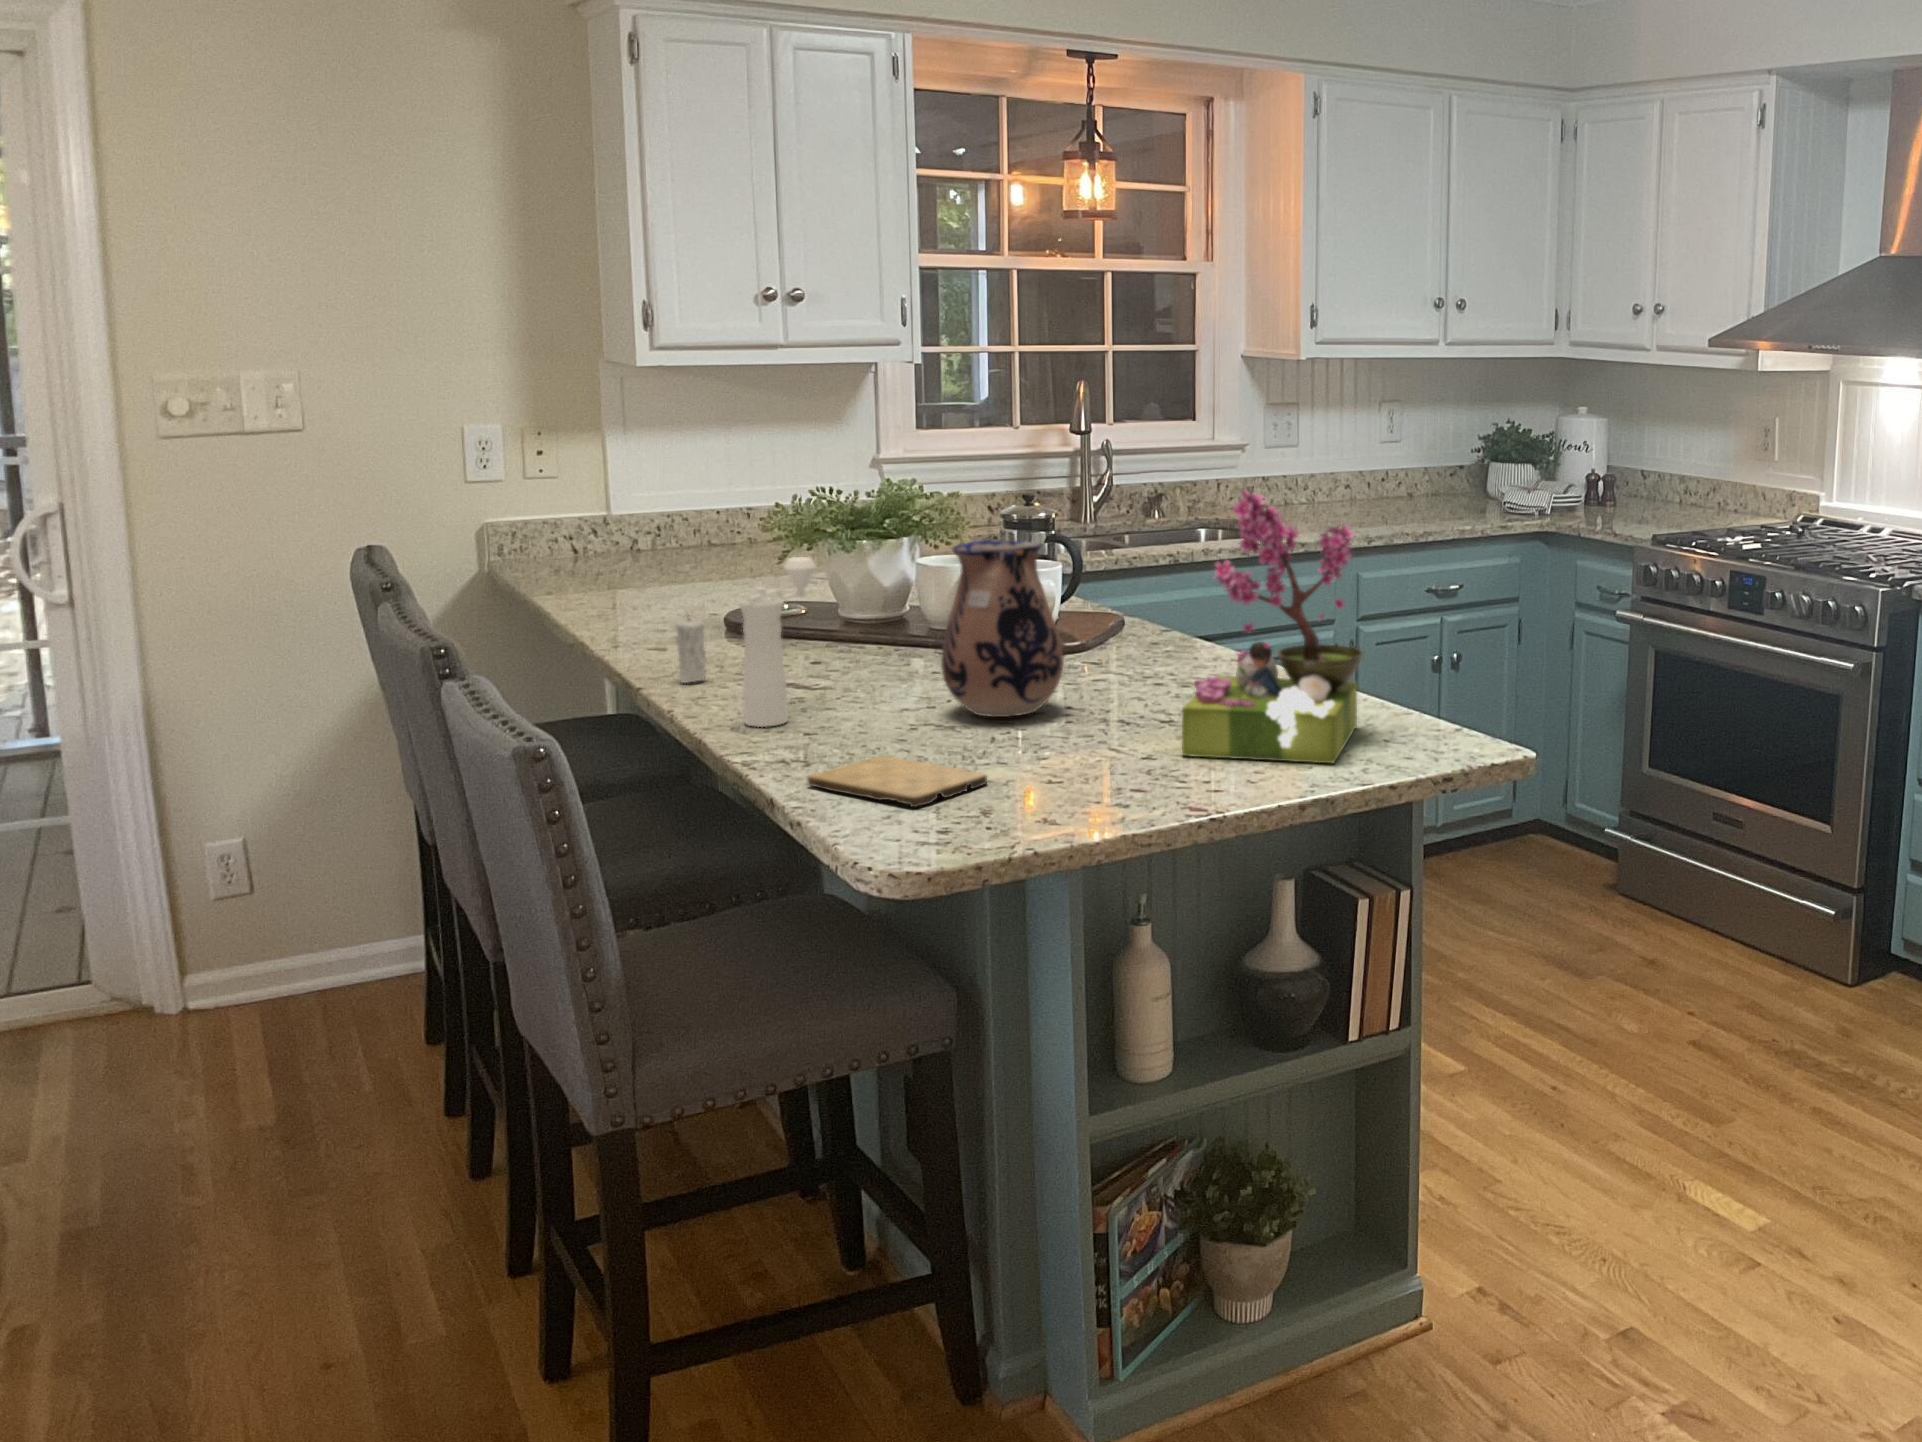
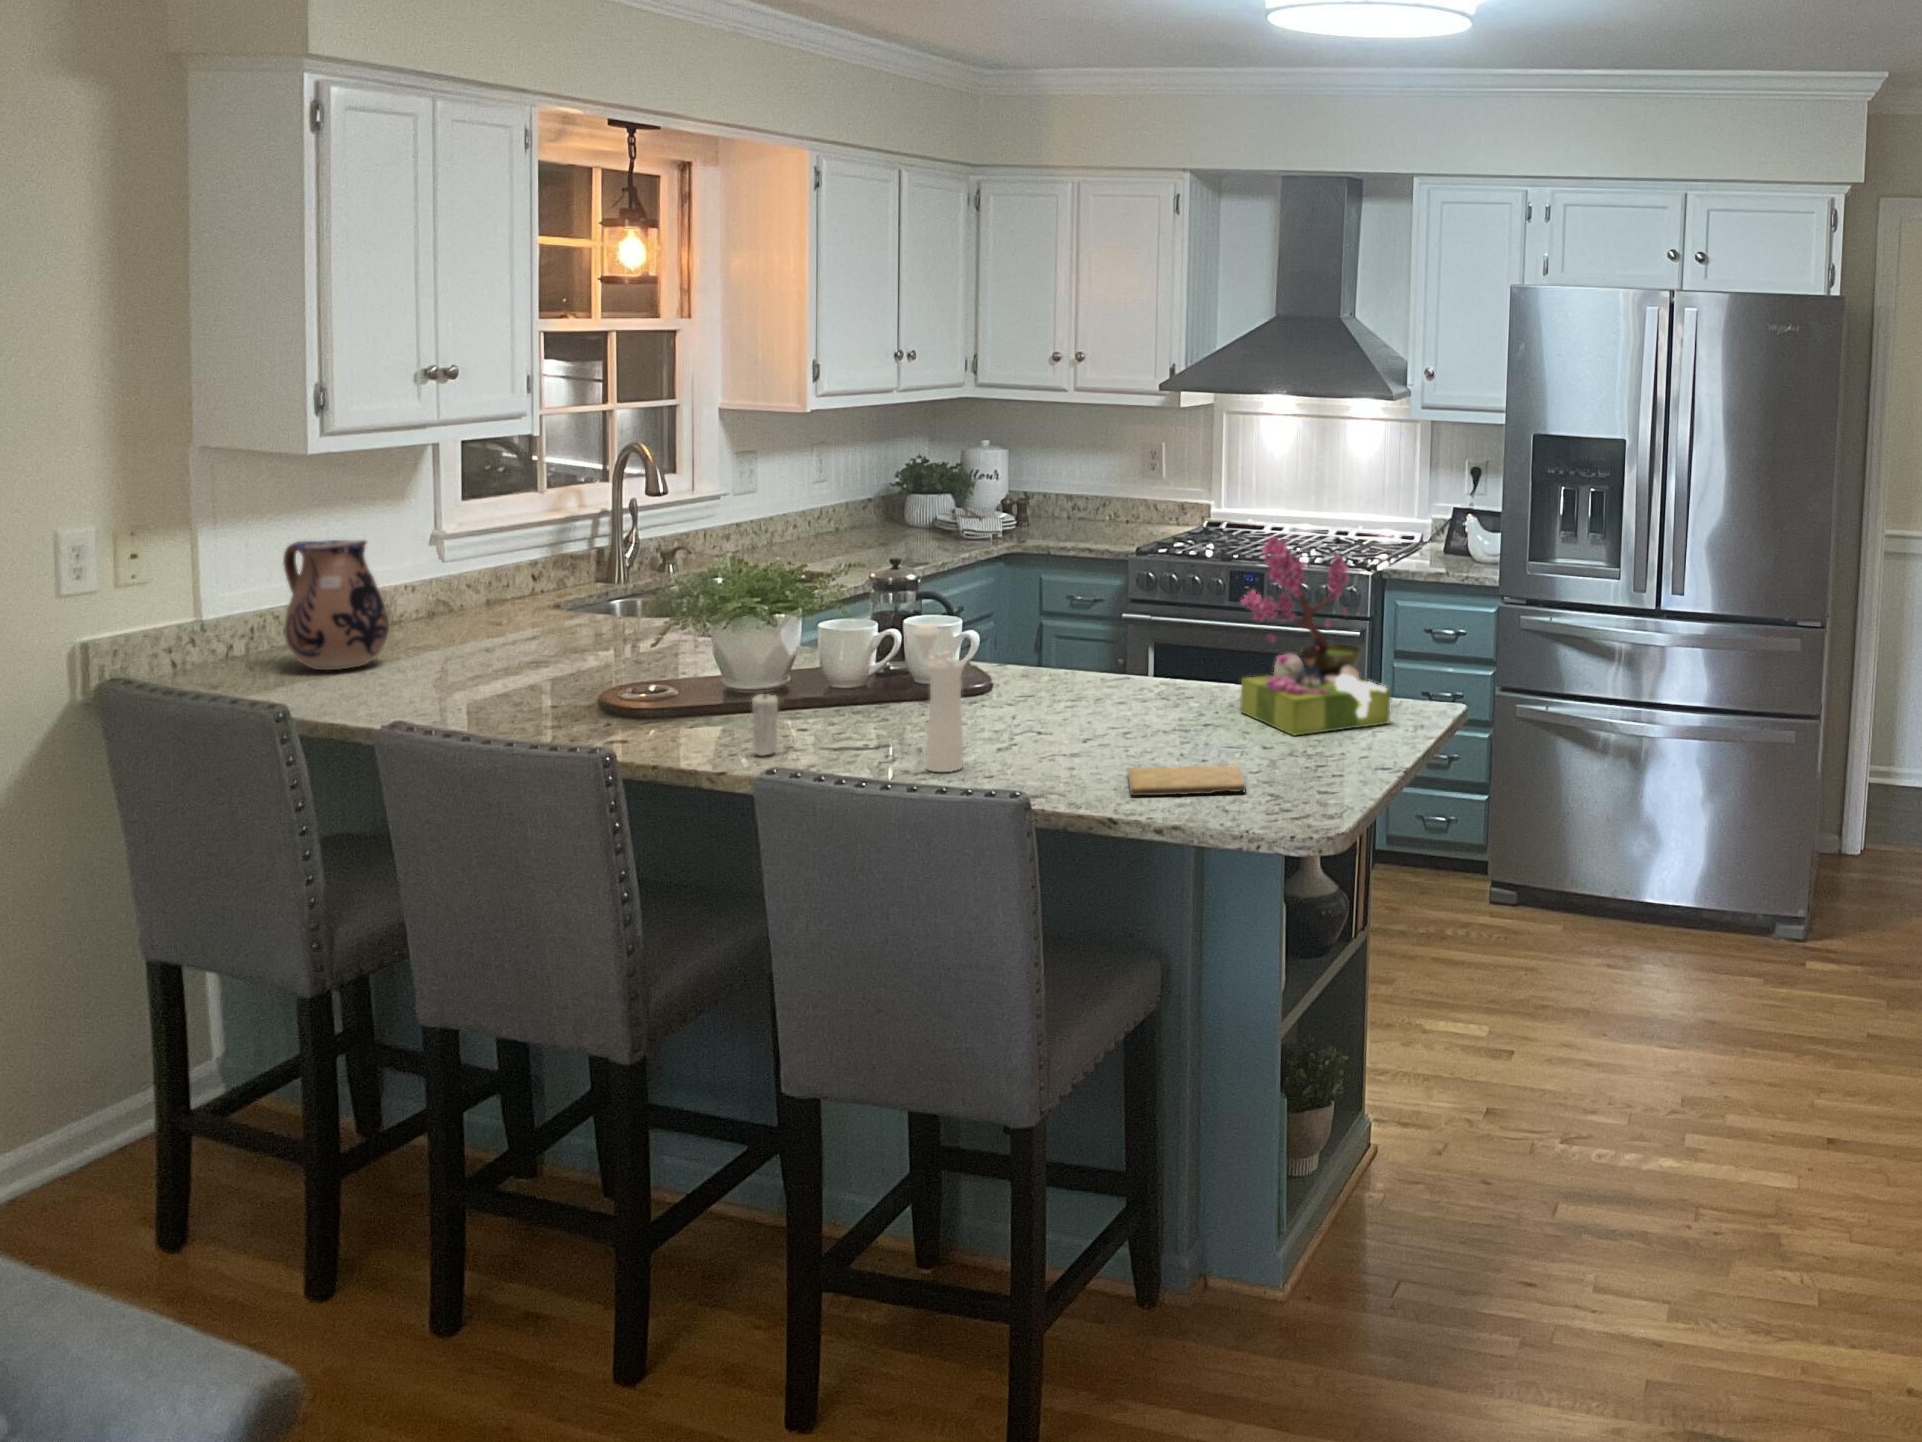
ceramic pitcher: present [941,539,1064,717] -> present [283,540,389,670]

